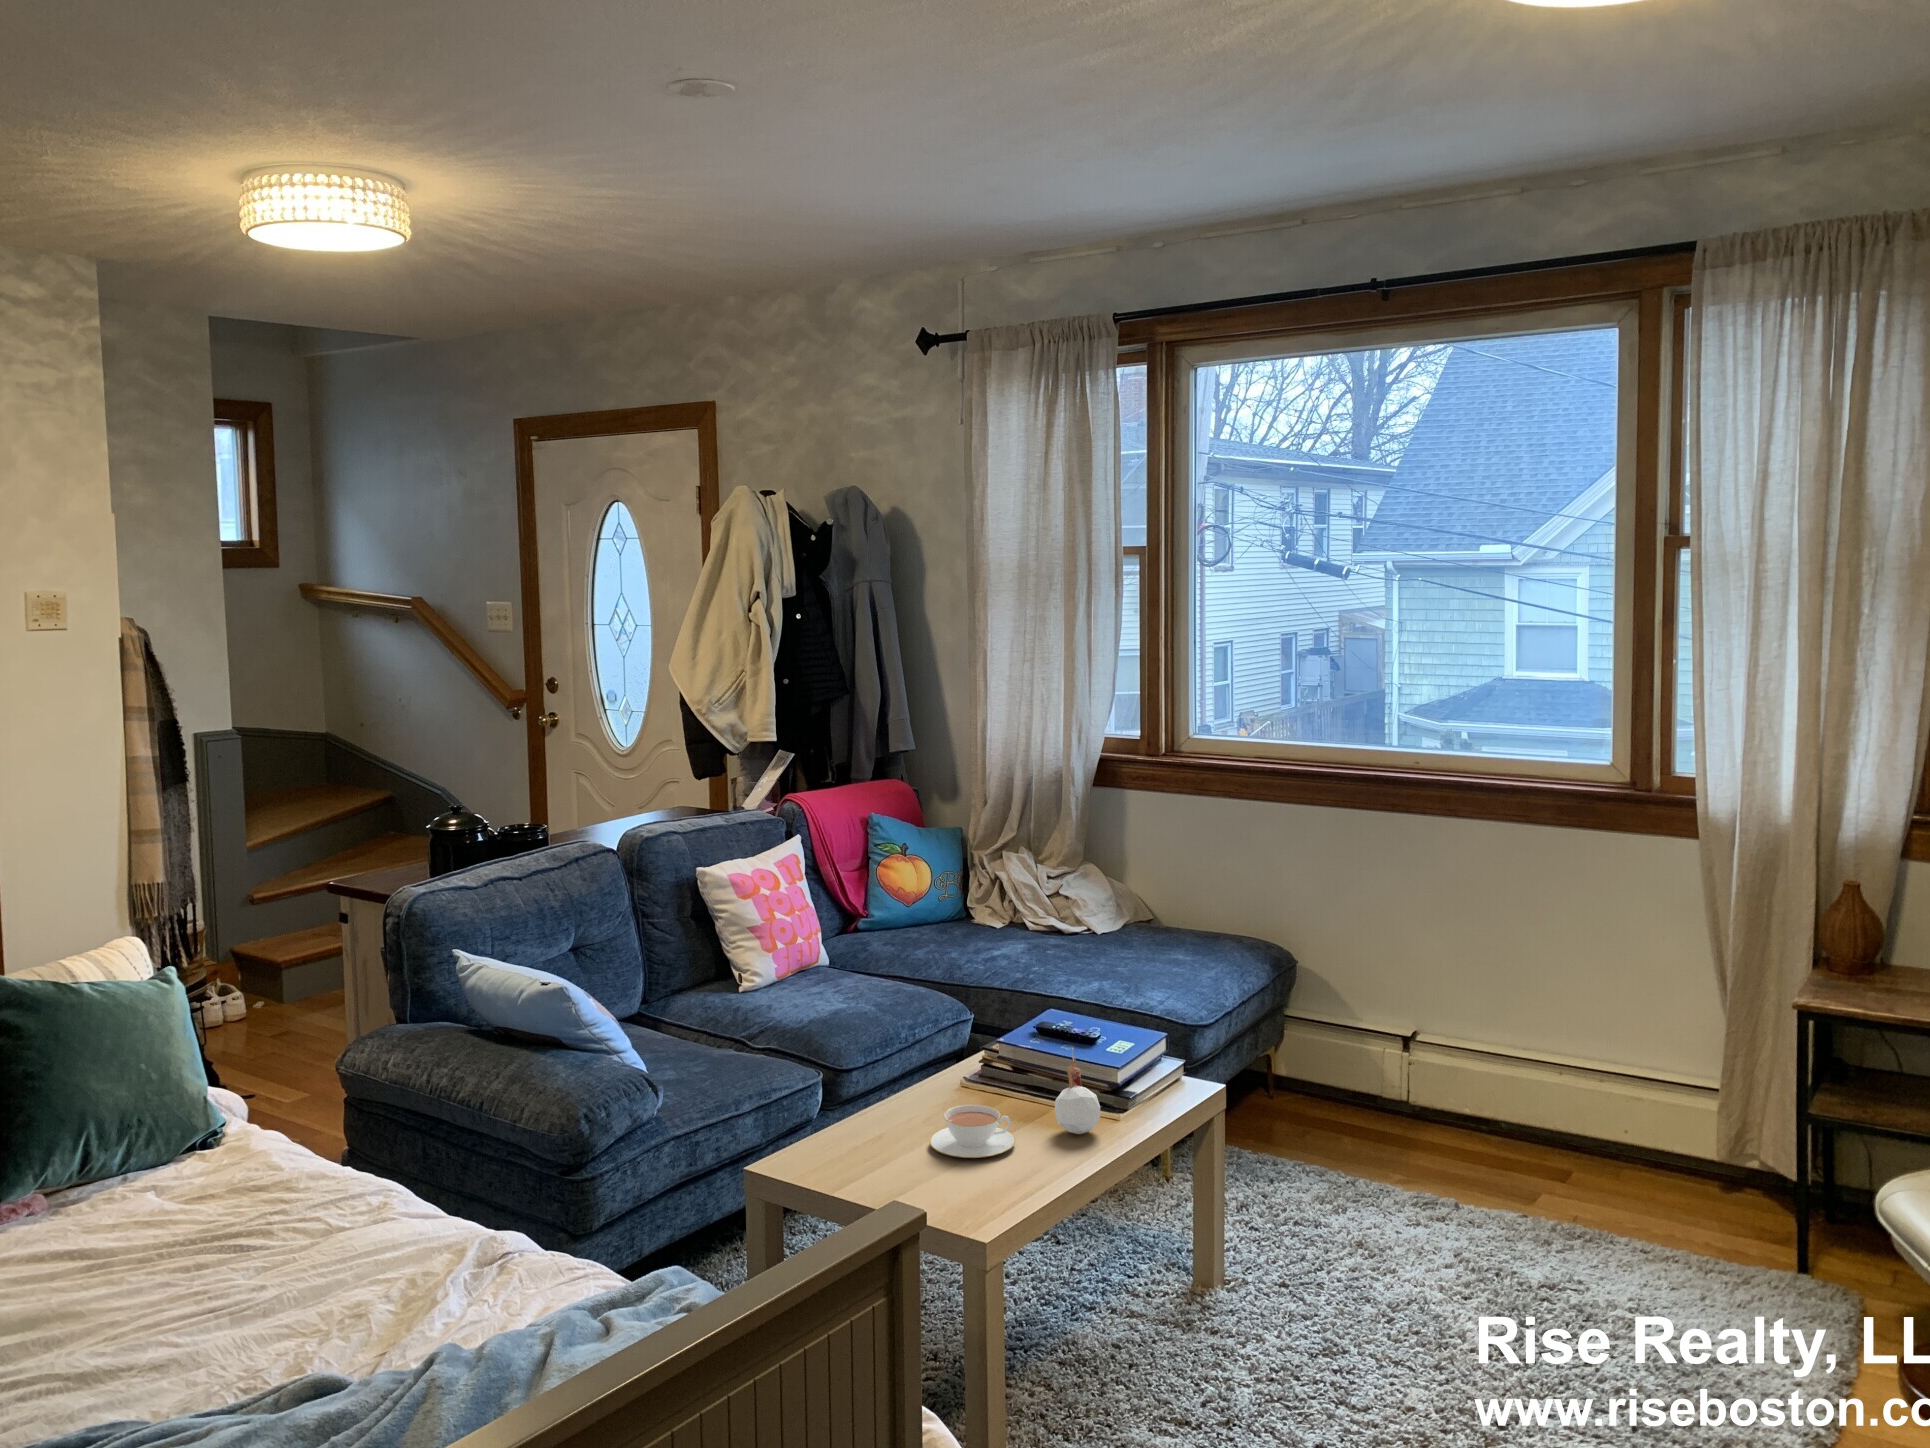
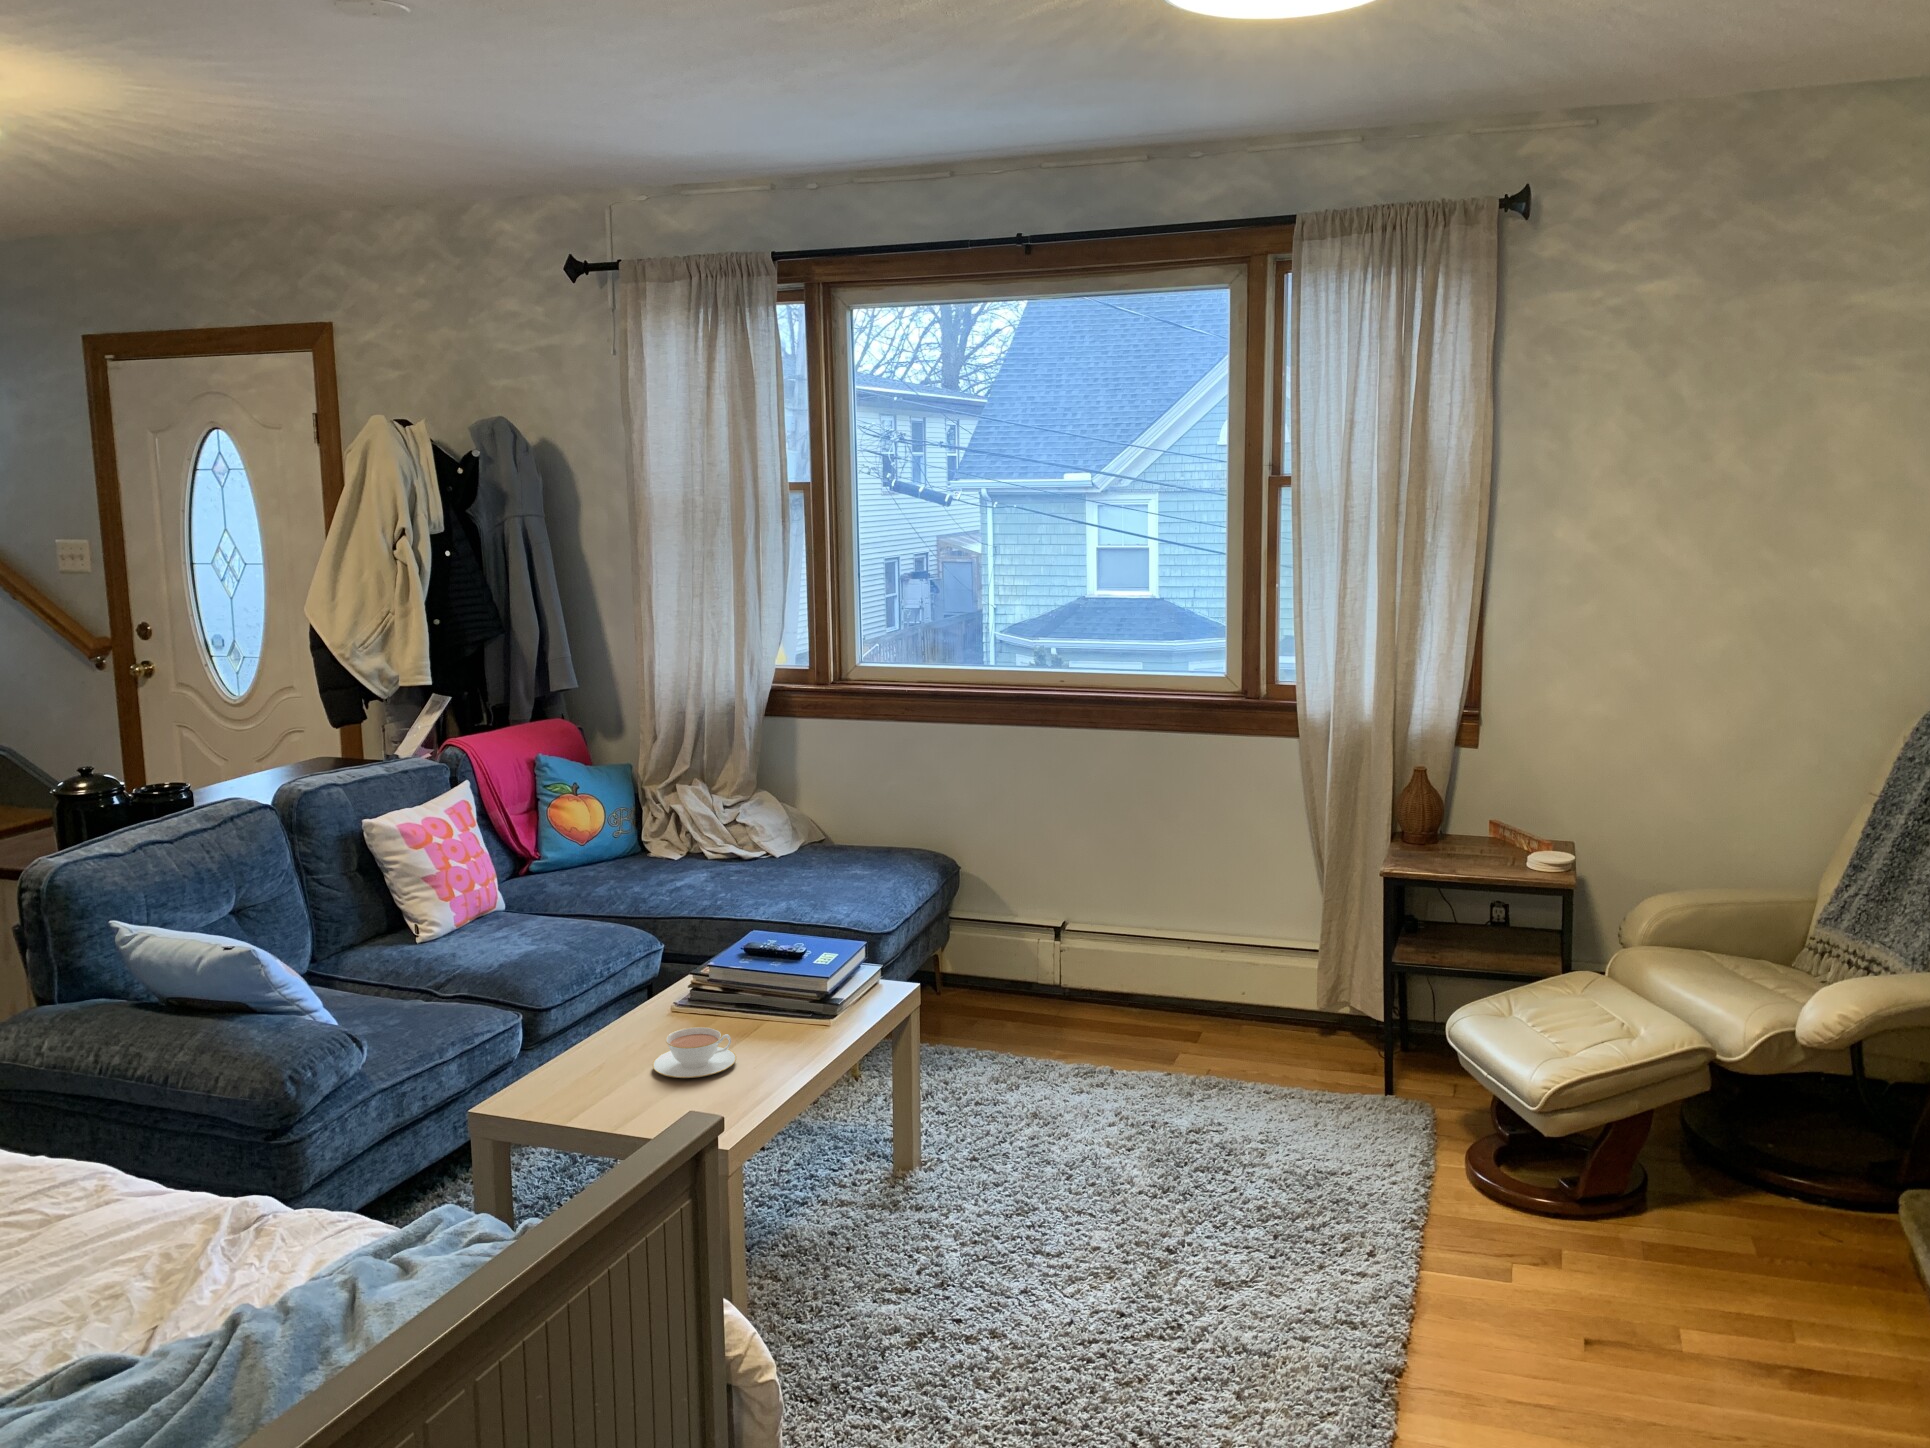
candle: present [1055,1048,1100,1134] -> none [771,965,814,1045]

